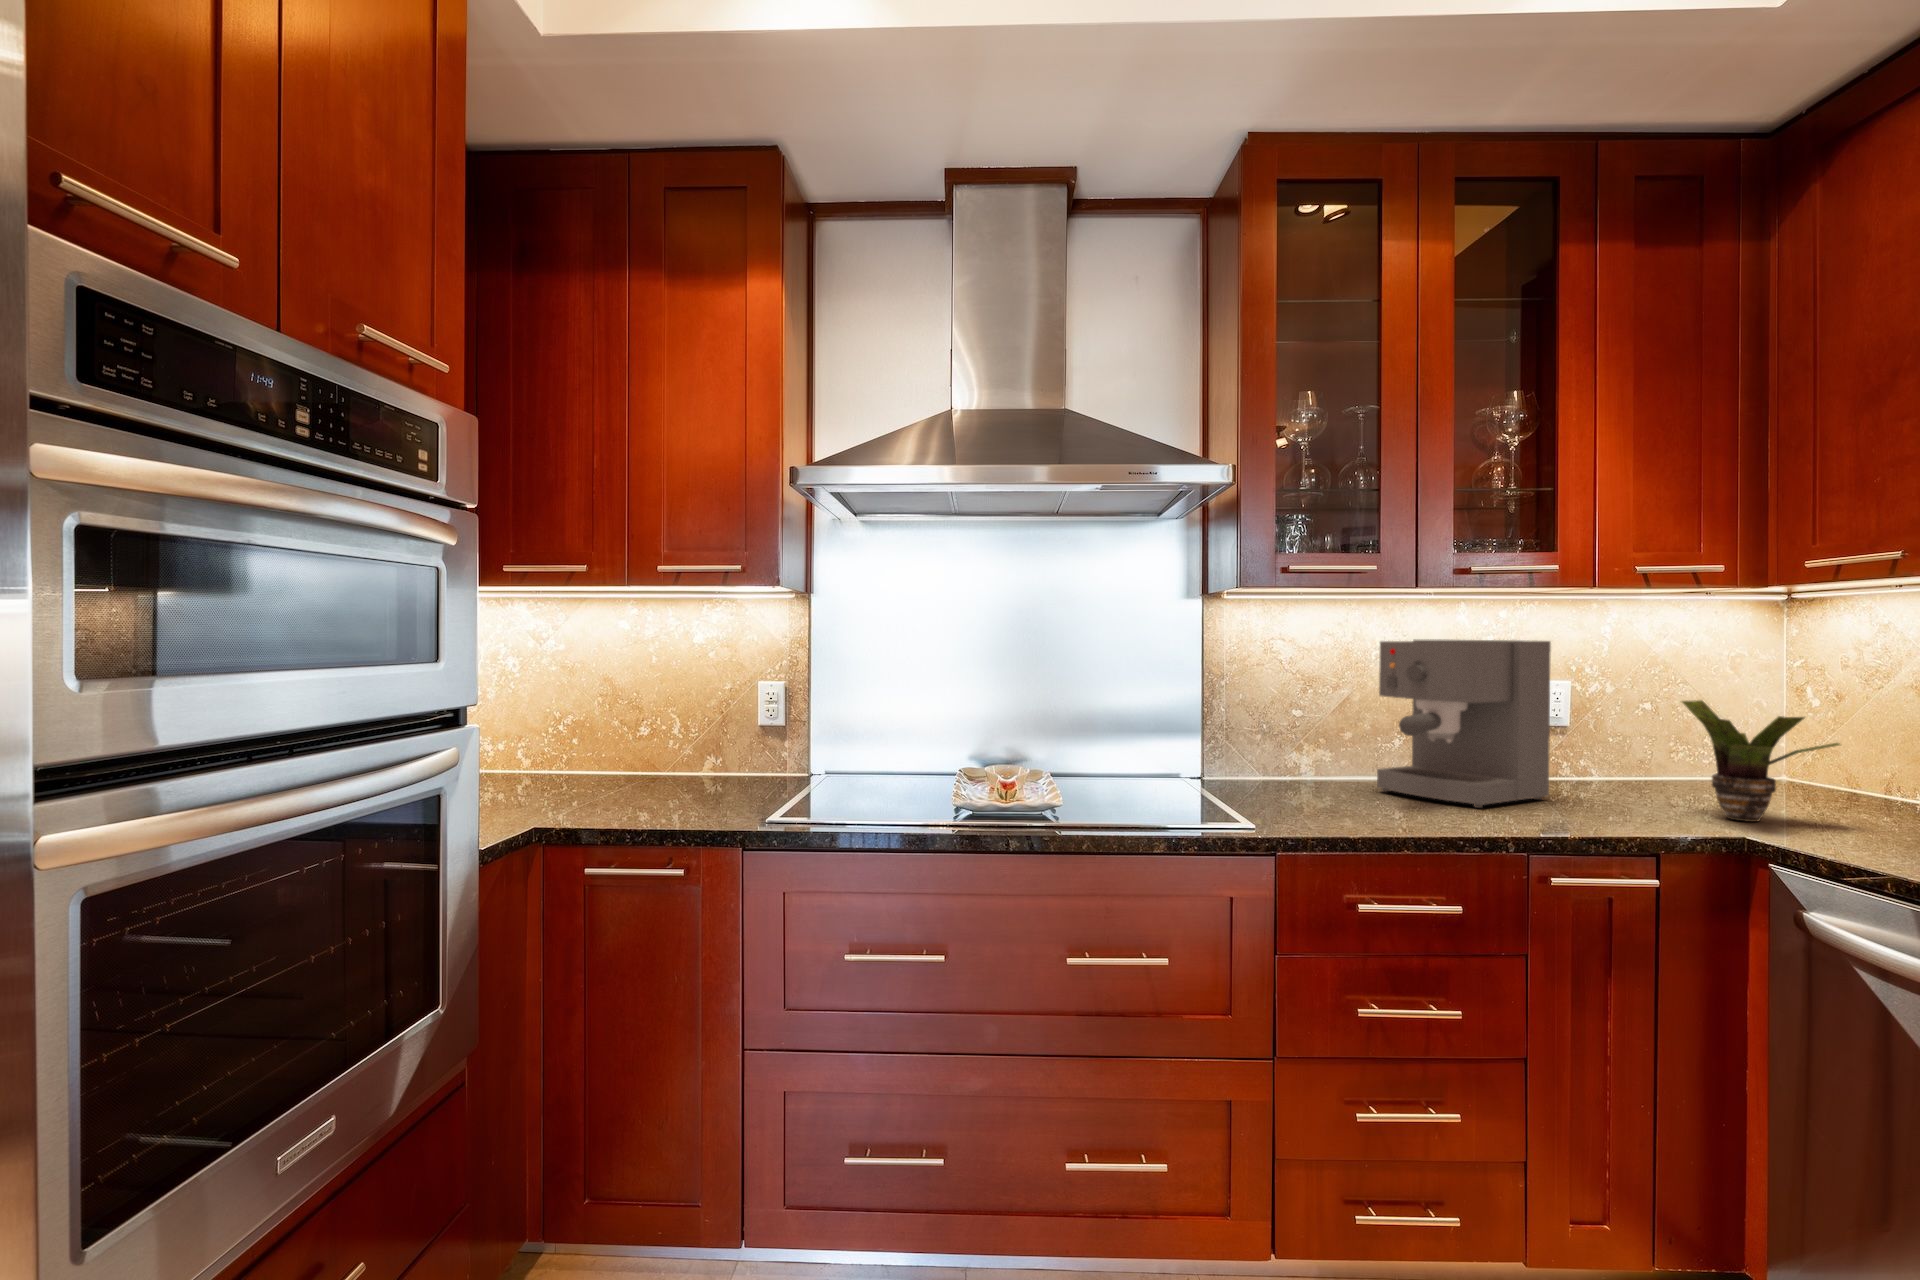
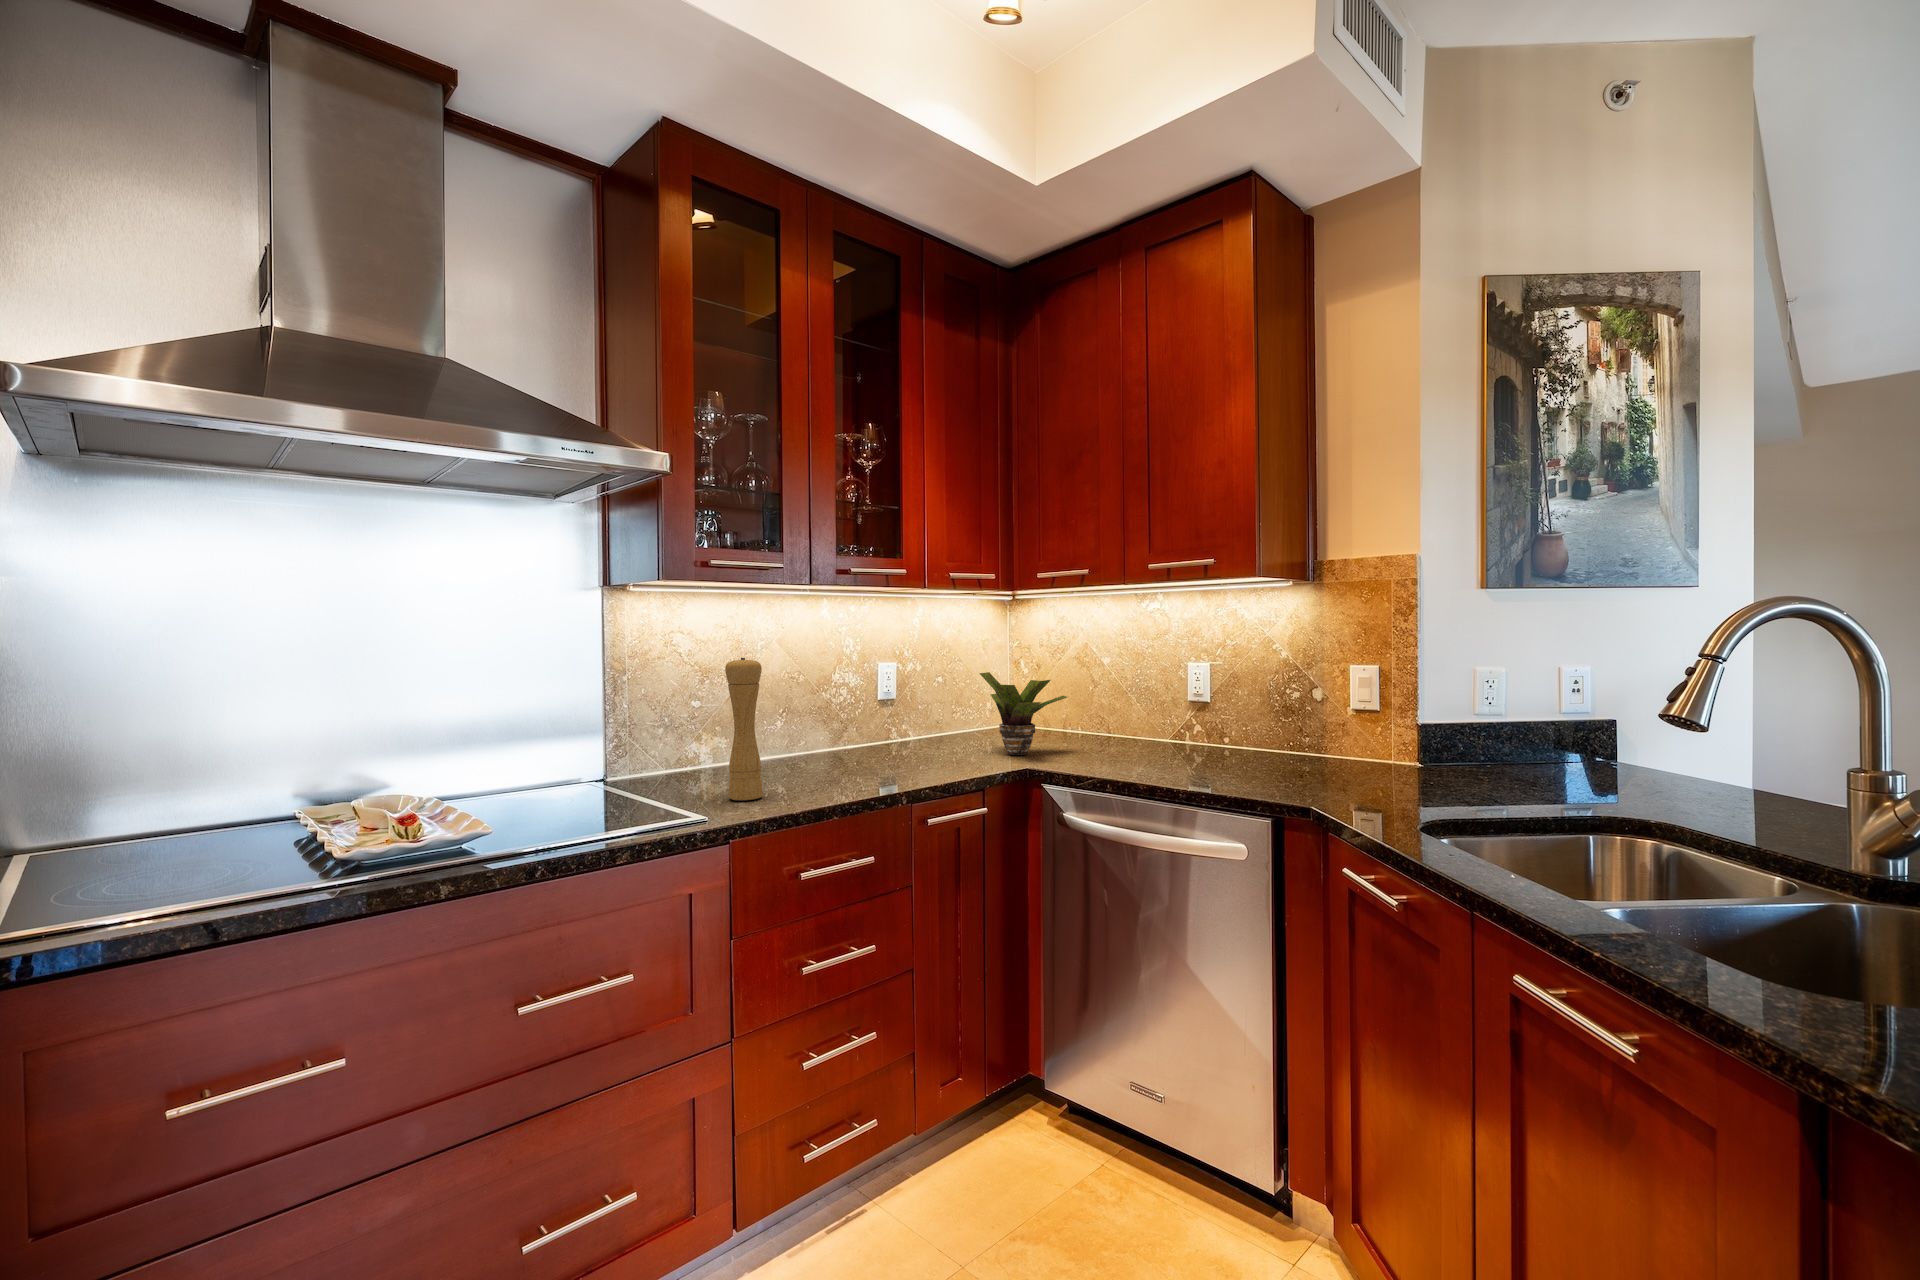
coffee maker: present [1377,639,1551,808] -> none [774,632,898,771]
pepper mill: none [1297,664,1337,817] -> present [725,658,762,800]

